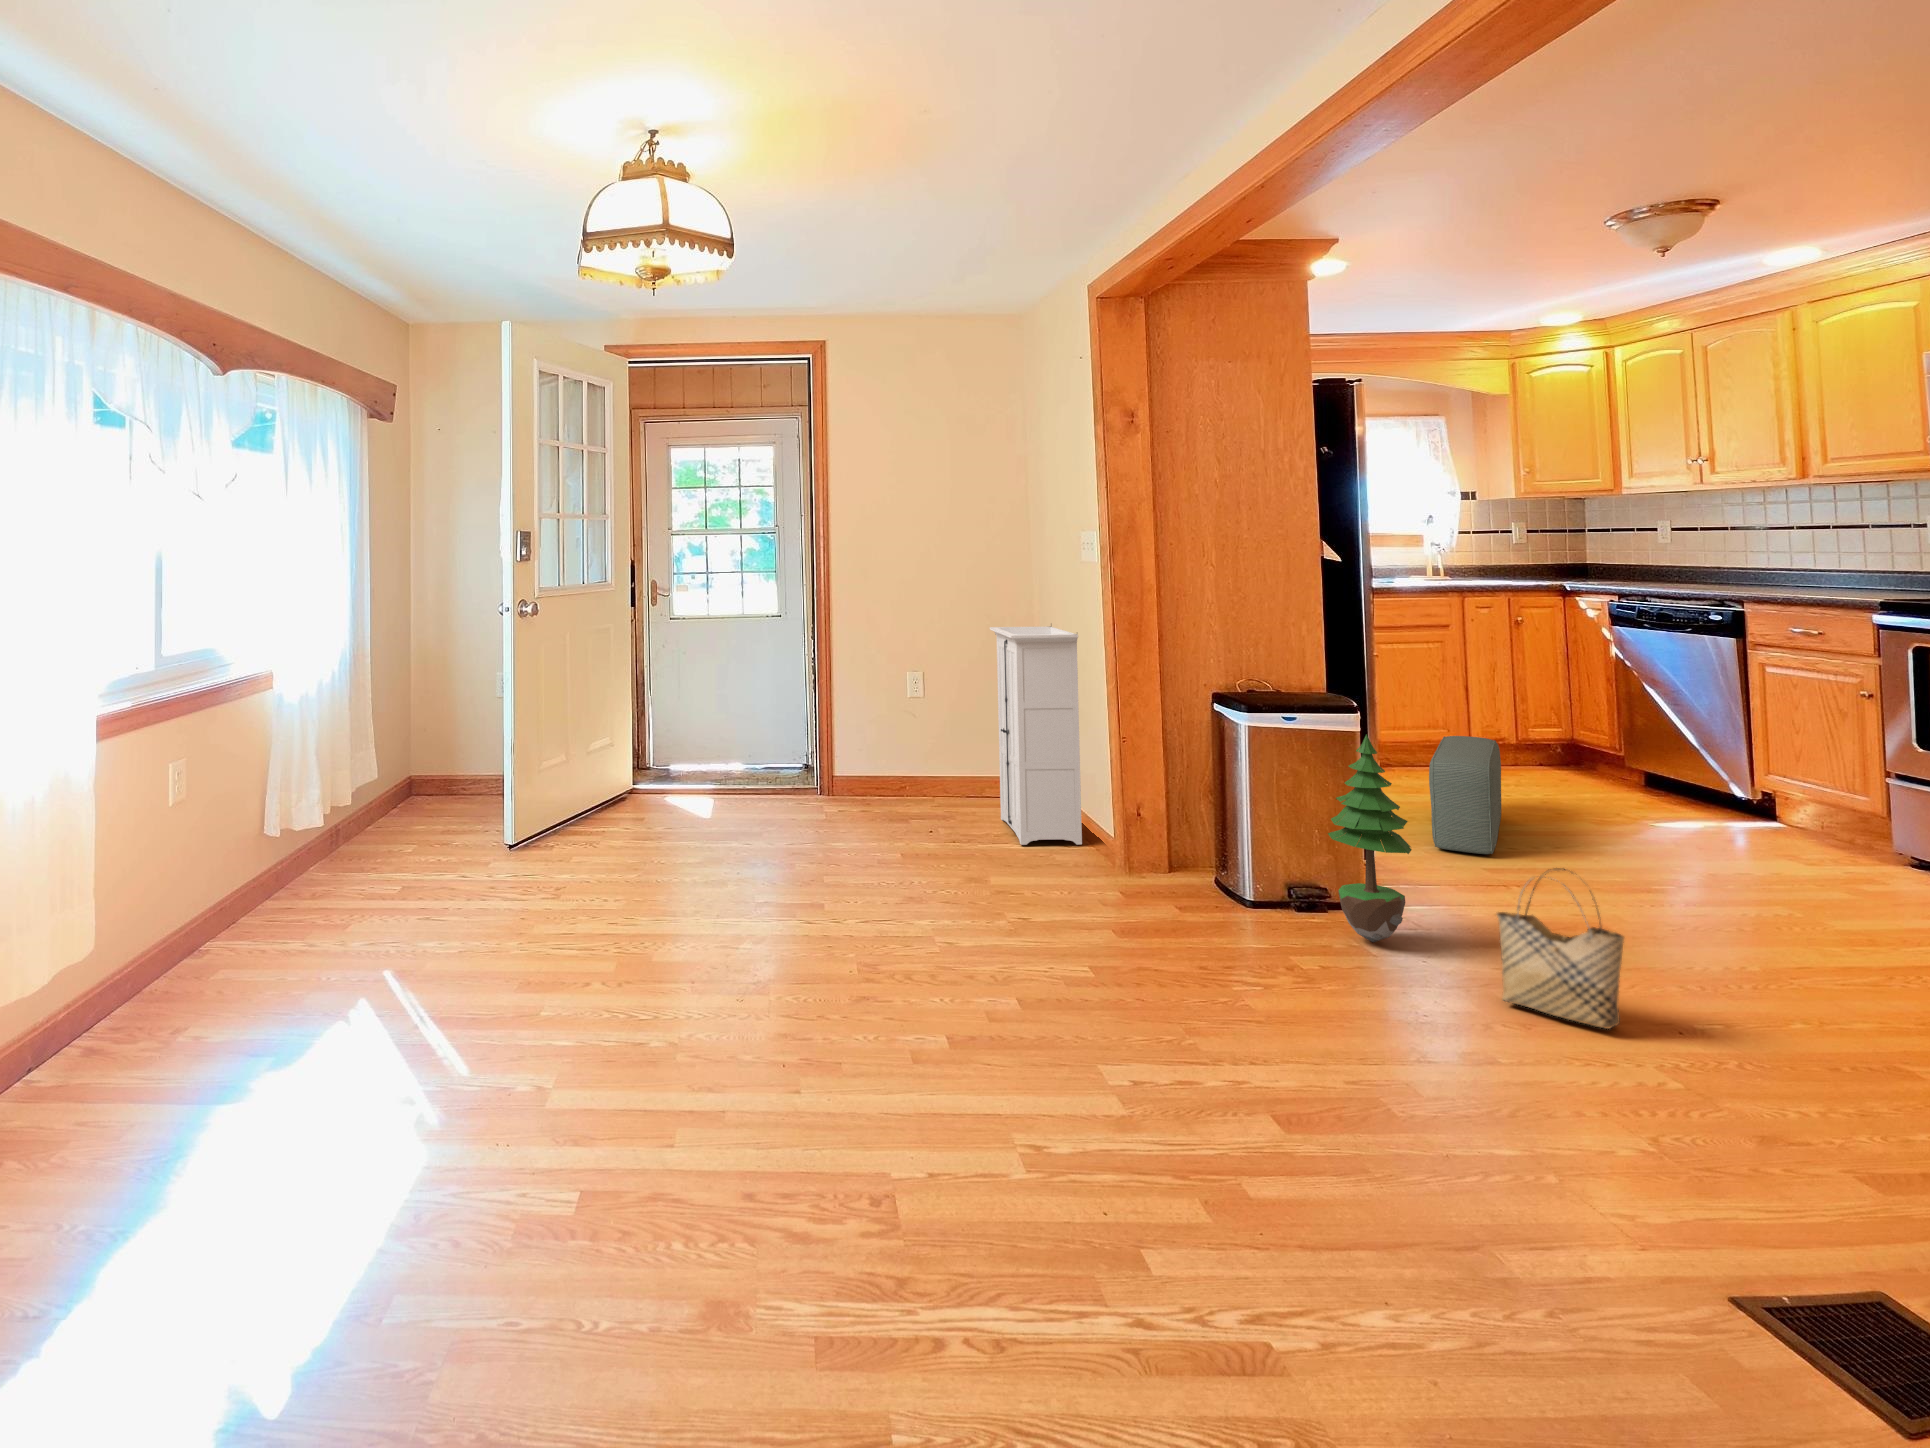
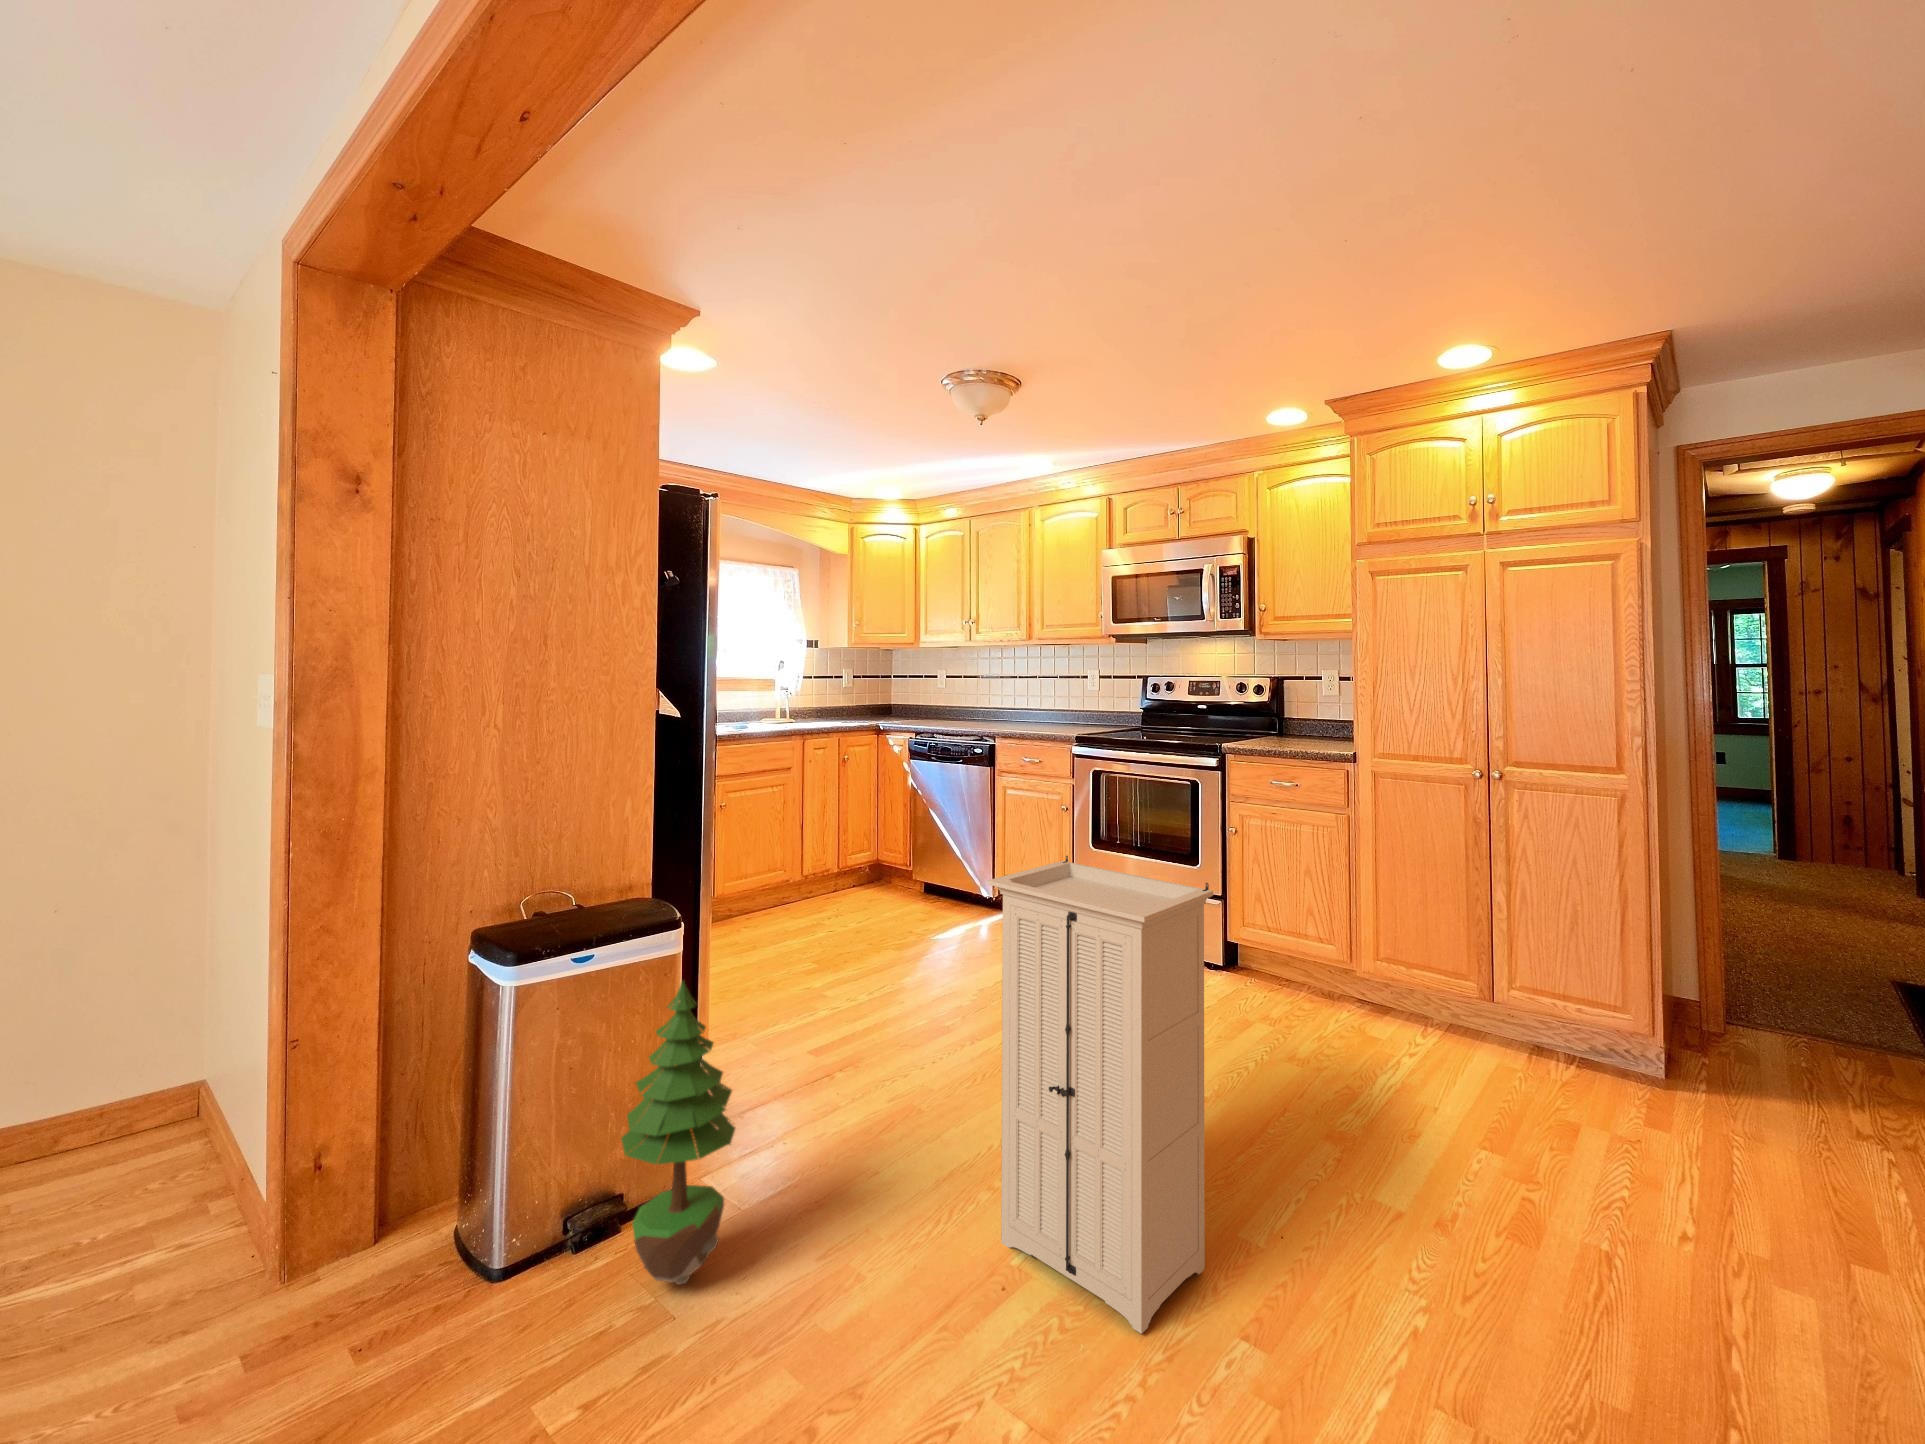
storage cabinet: present [990,626,1082,845] -> present [988,856,1213,1334]
pouf: present [1429,736,1501,854] -> none [764,887,828,1033]
woven basket: present [1497,868,1624,1029] -> none [836,1132,978,1362]

